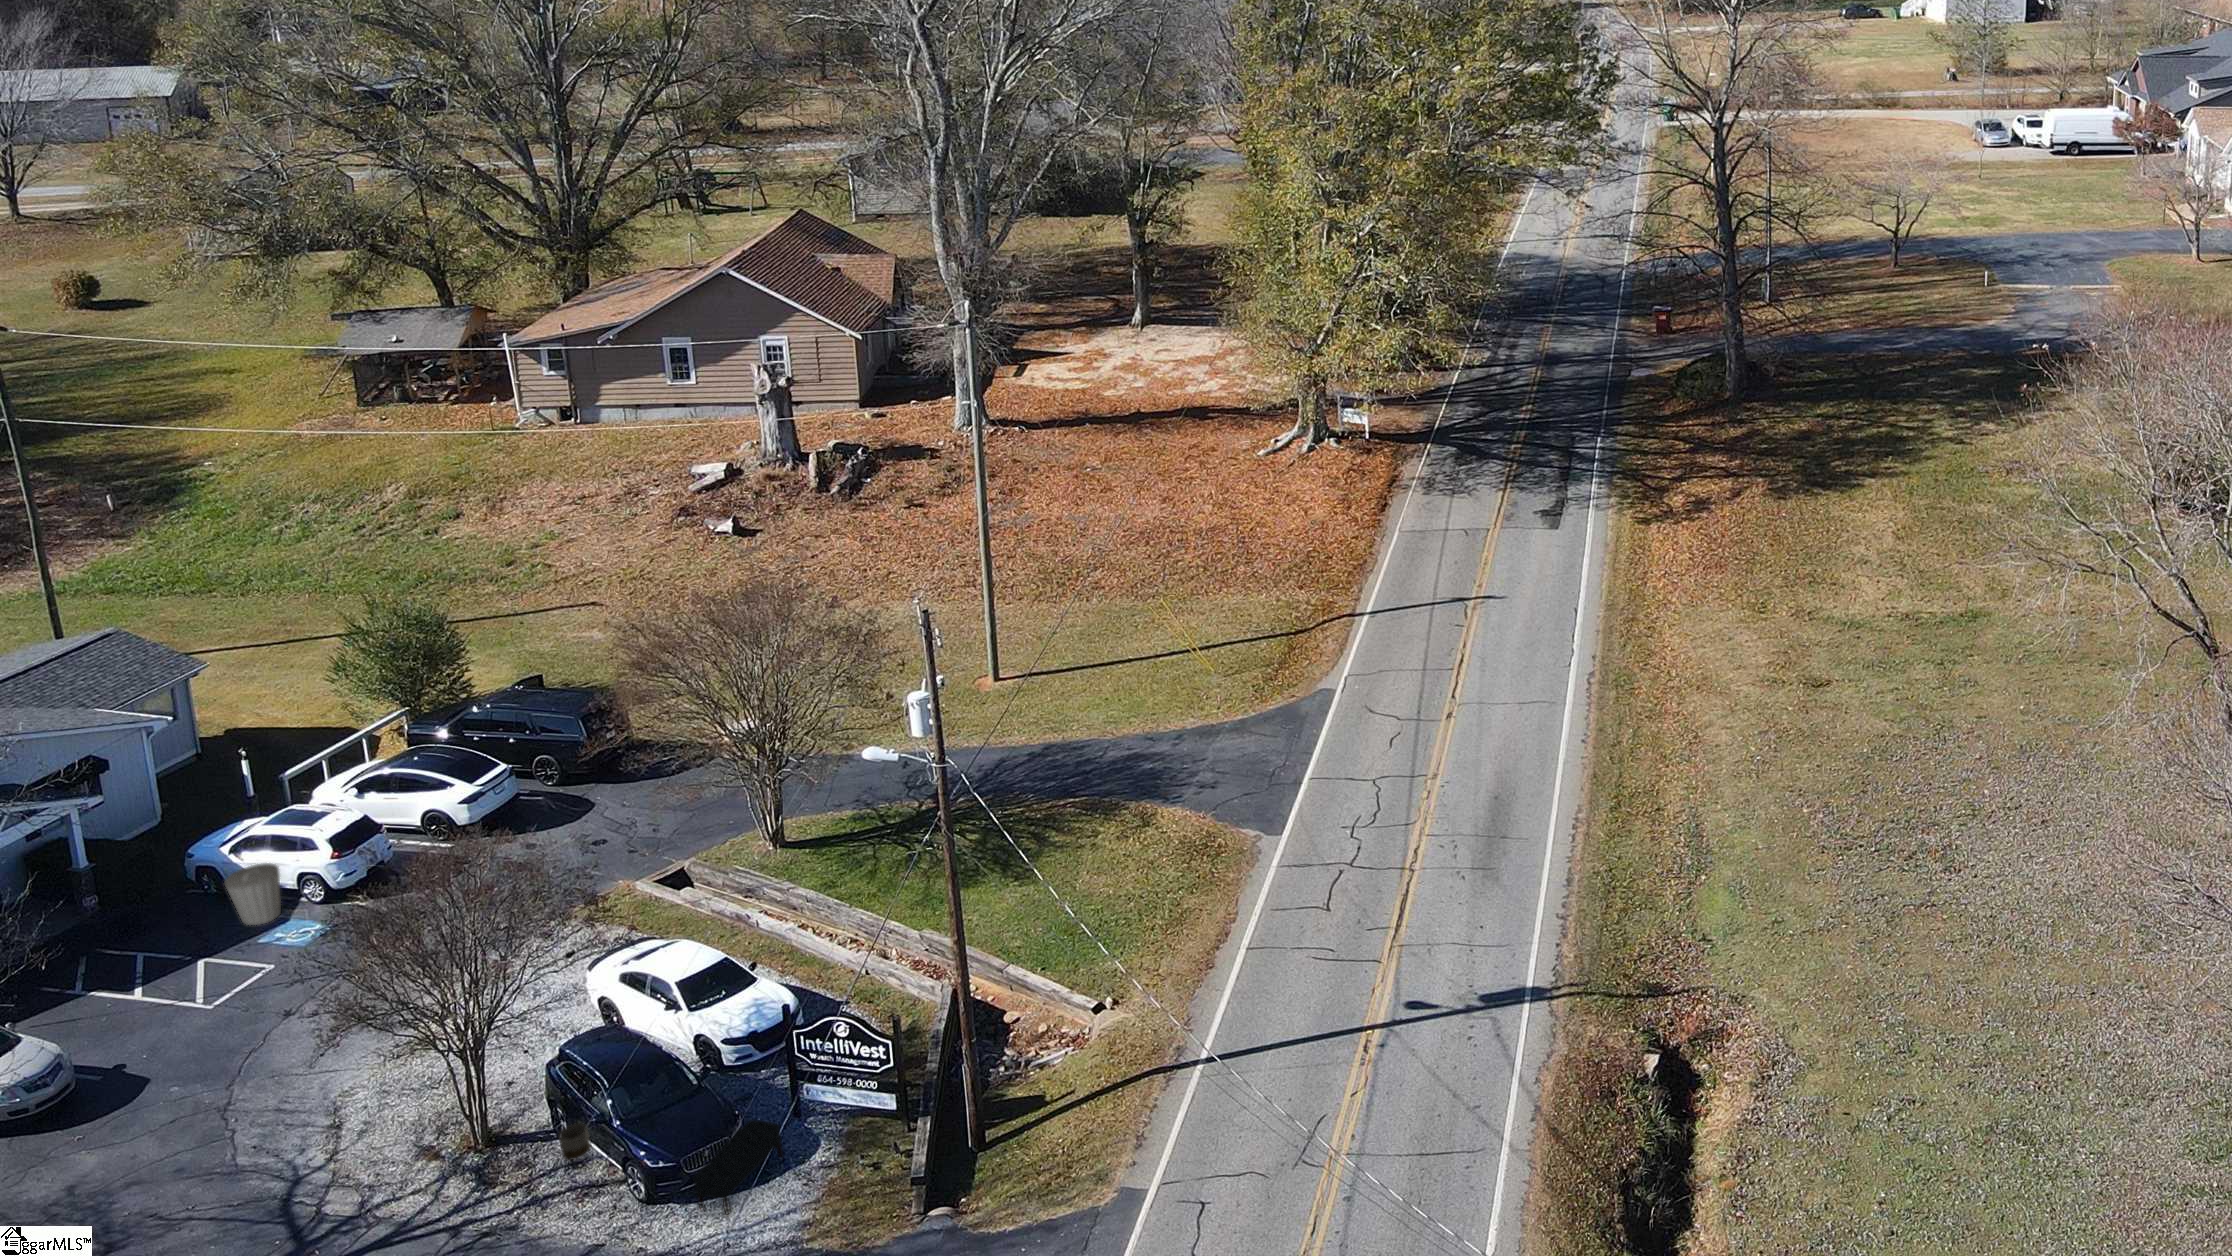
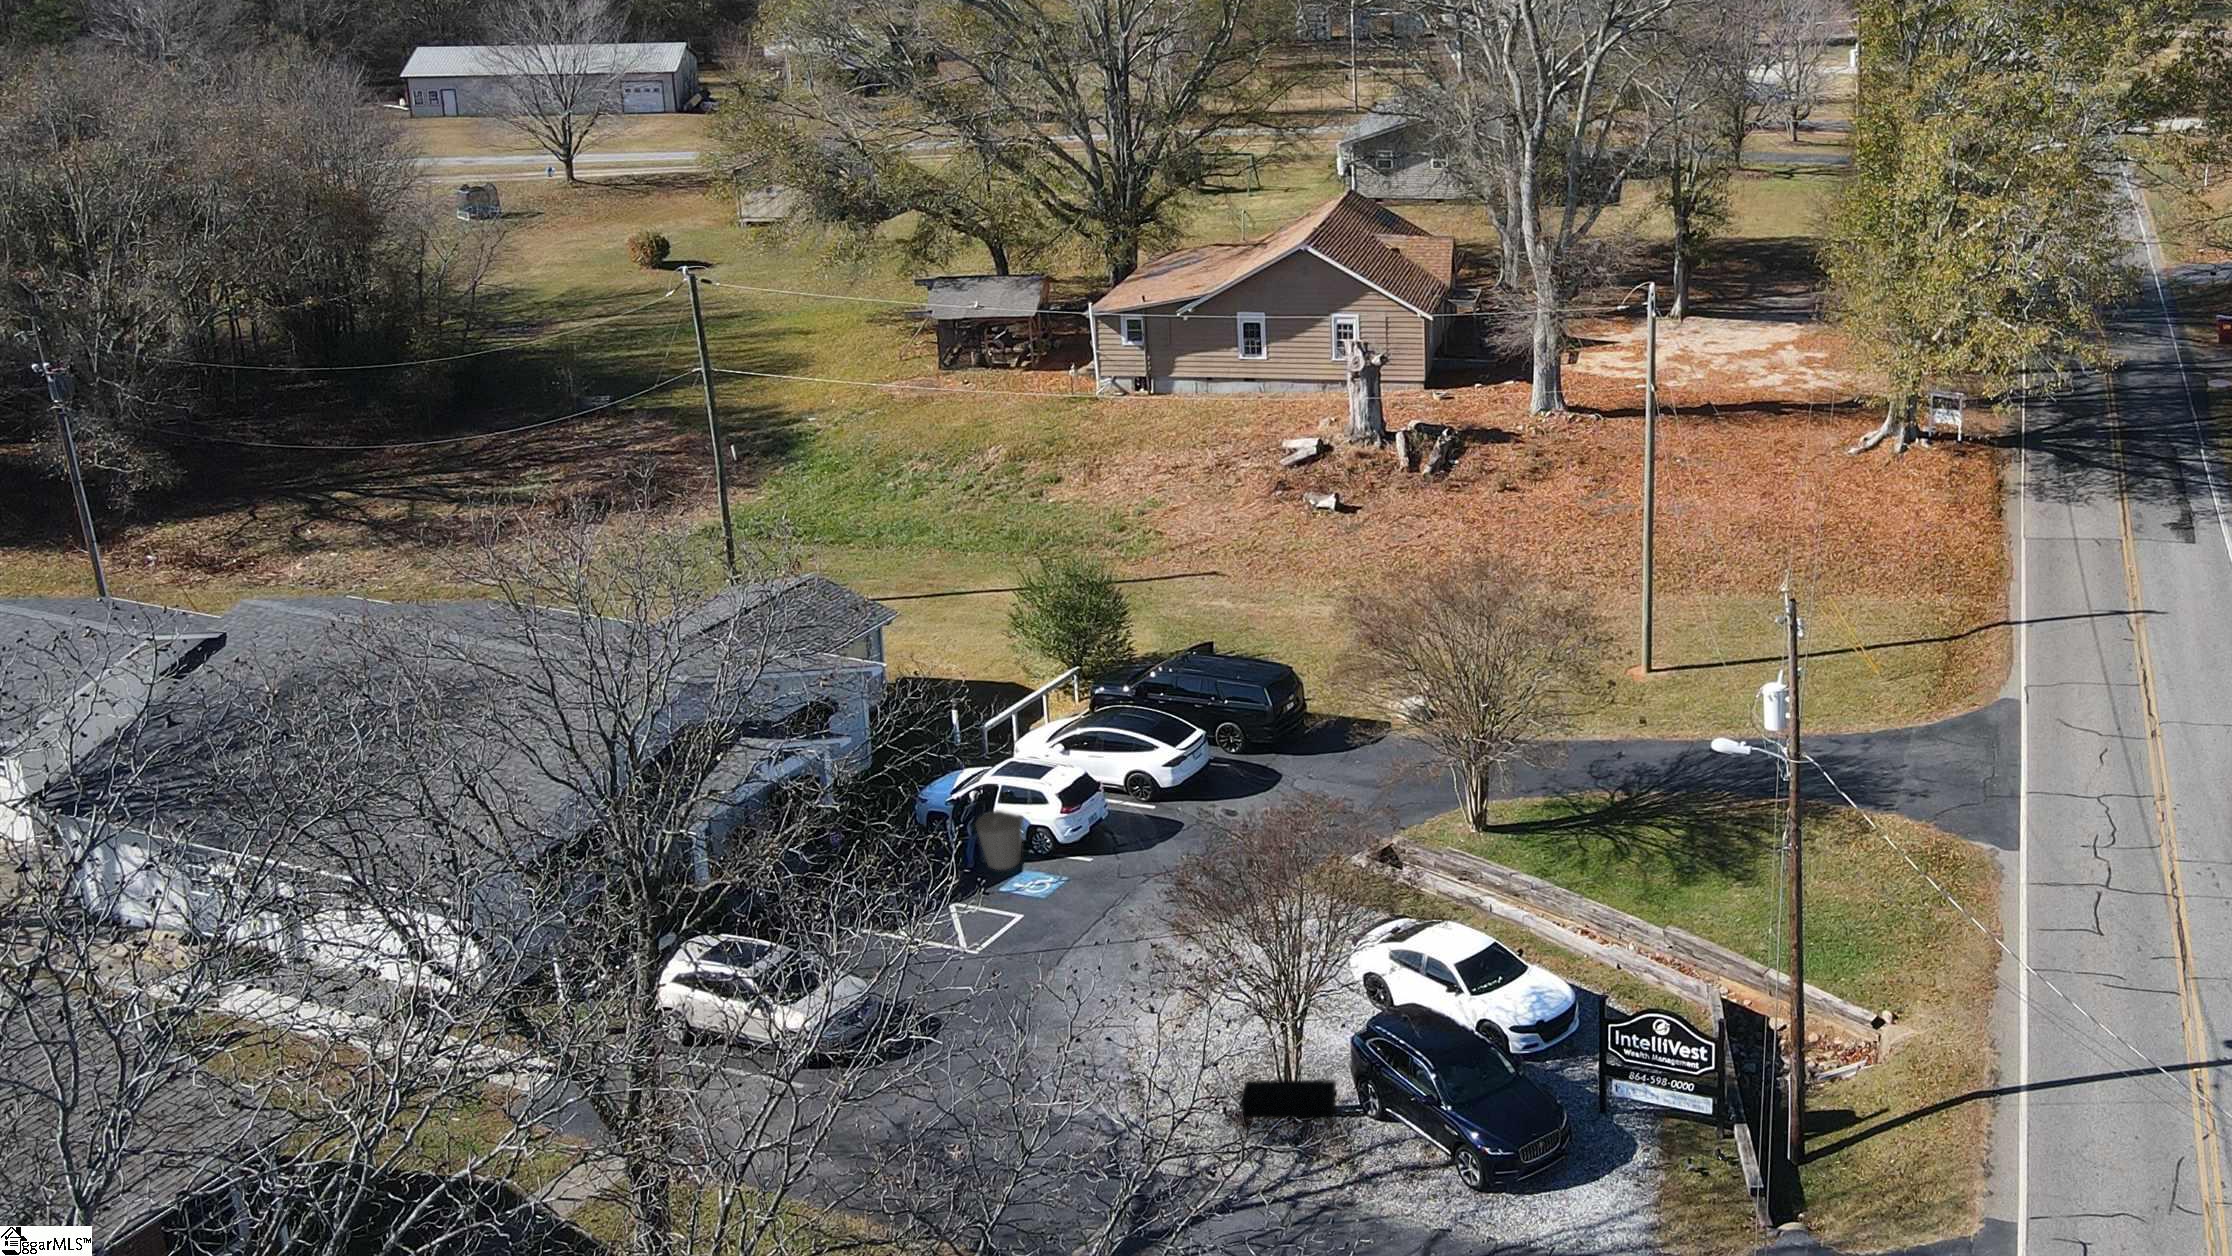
bench: present [692,1119,783,1214] -> present [1240,1080,1337,1135]
planter: present [559,1123,592,1161] -> none [1384,1100,1413,1150]

